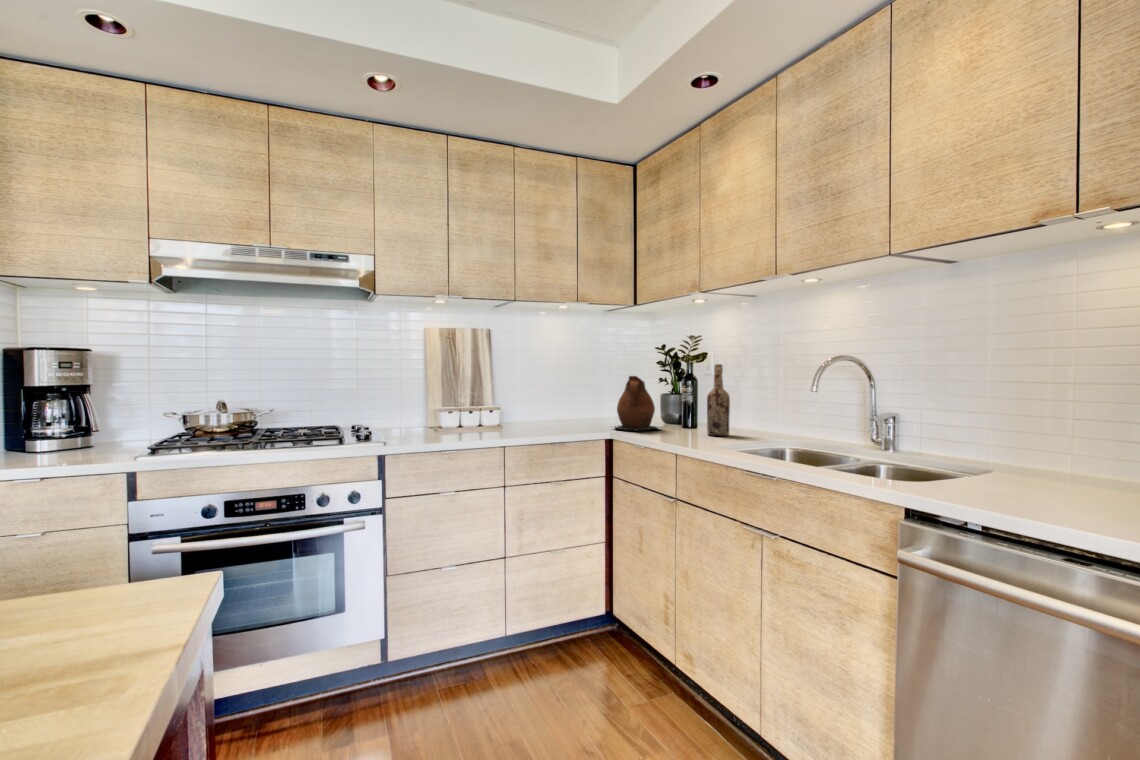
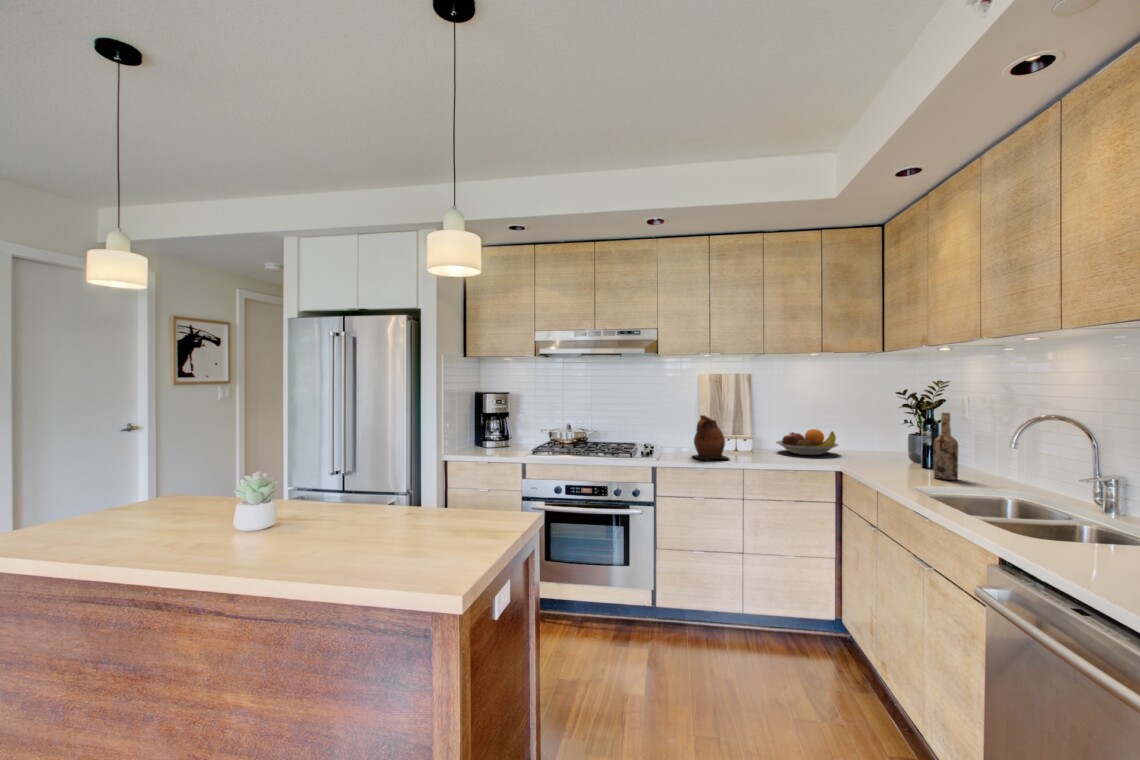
ceramic pitcher: present [615,376,661,431] -> present [693,415,729,459]
fruit bowl: none [526,394,593,424] -> present [776,429,838,455]

